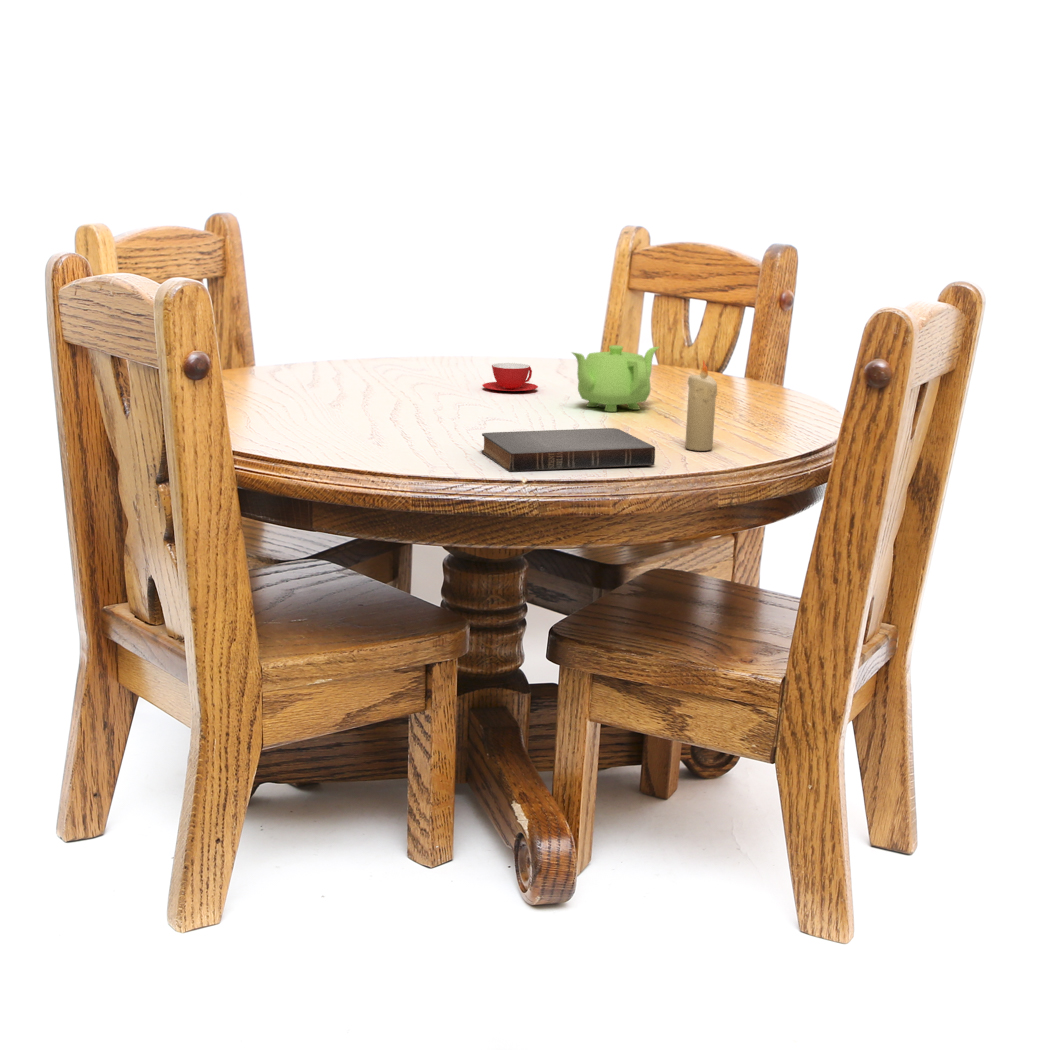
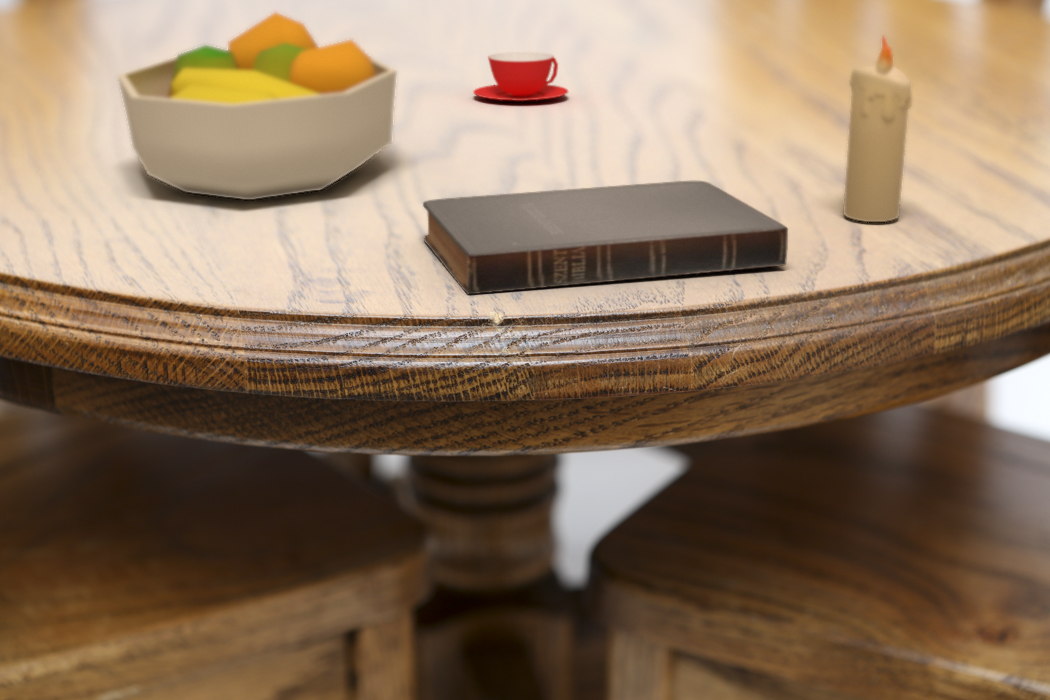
fruit bowl: none [312,339,458,434] -> present [118,13,396,200]
teapot: present [573,345,659,412] -> none [619,14,780,136]

